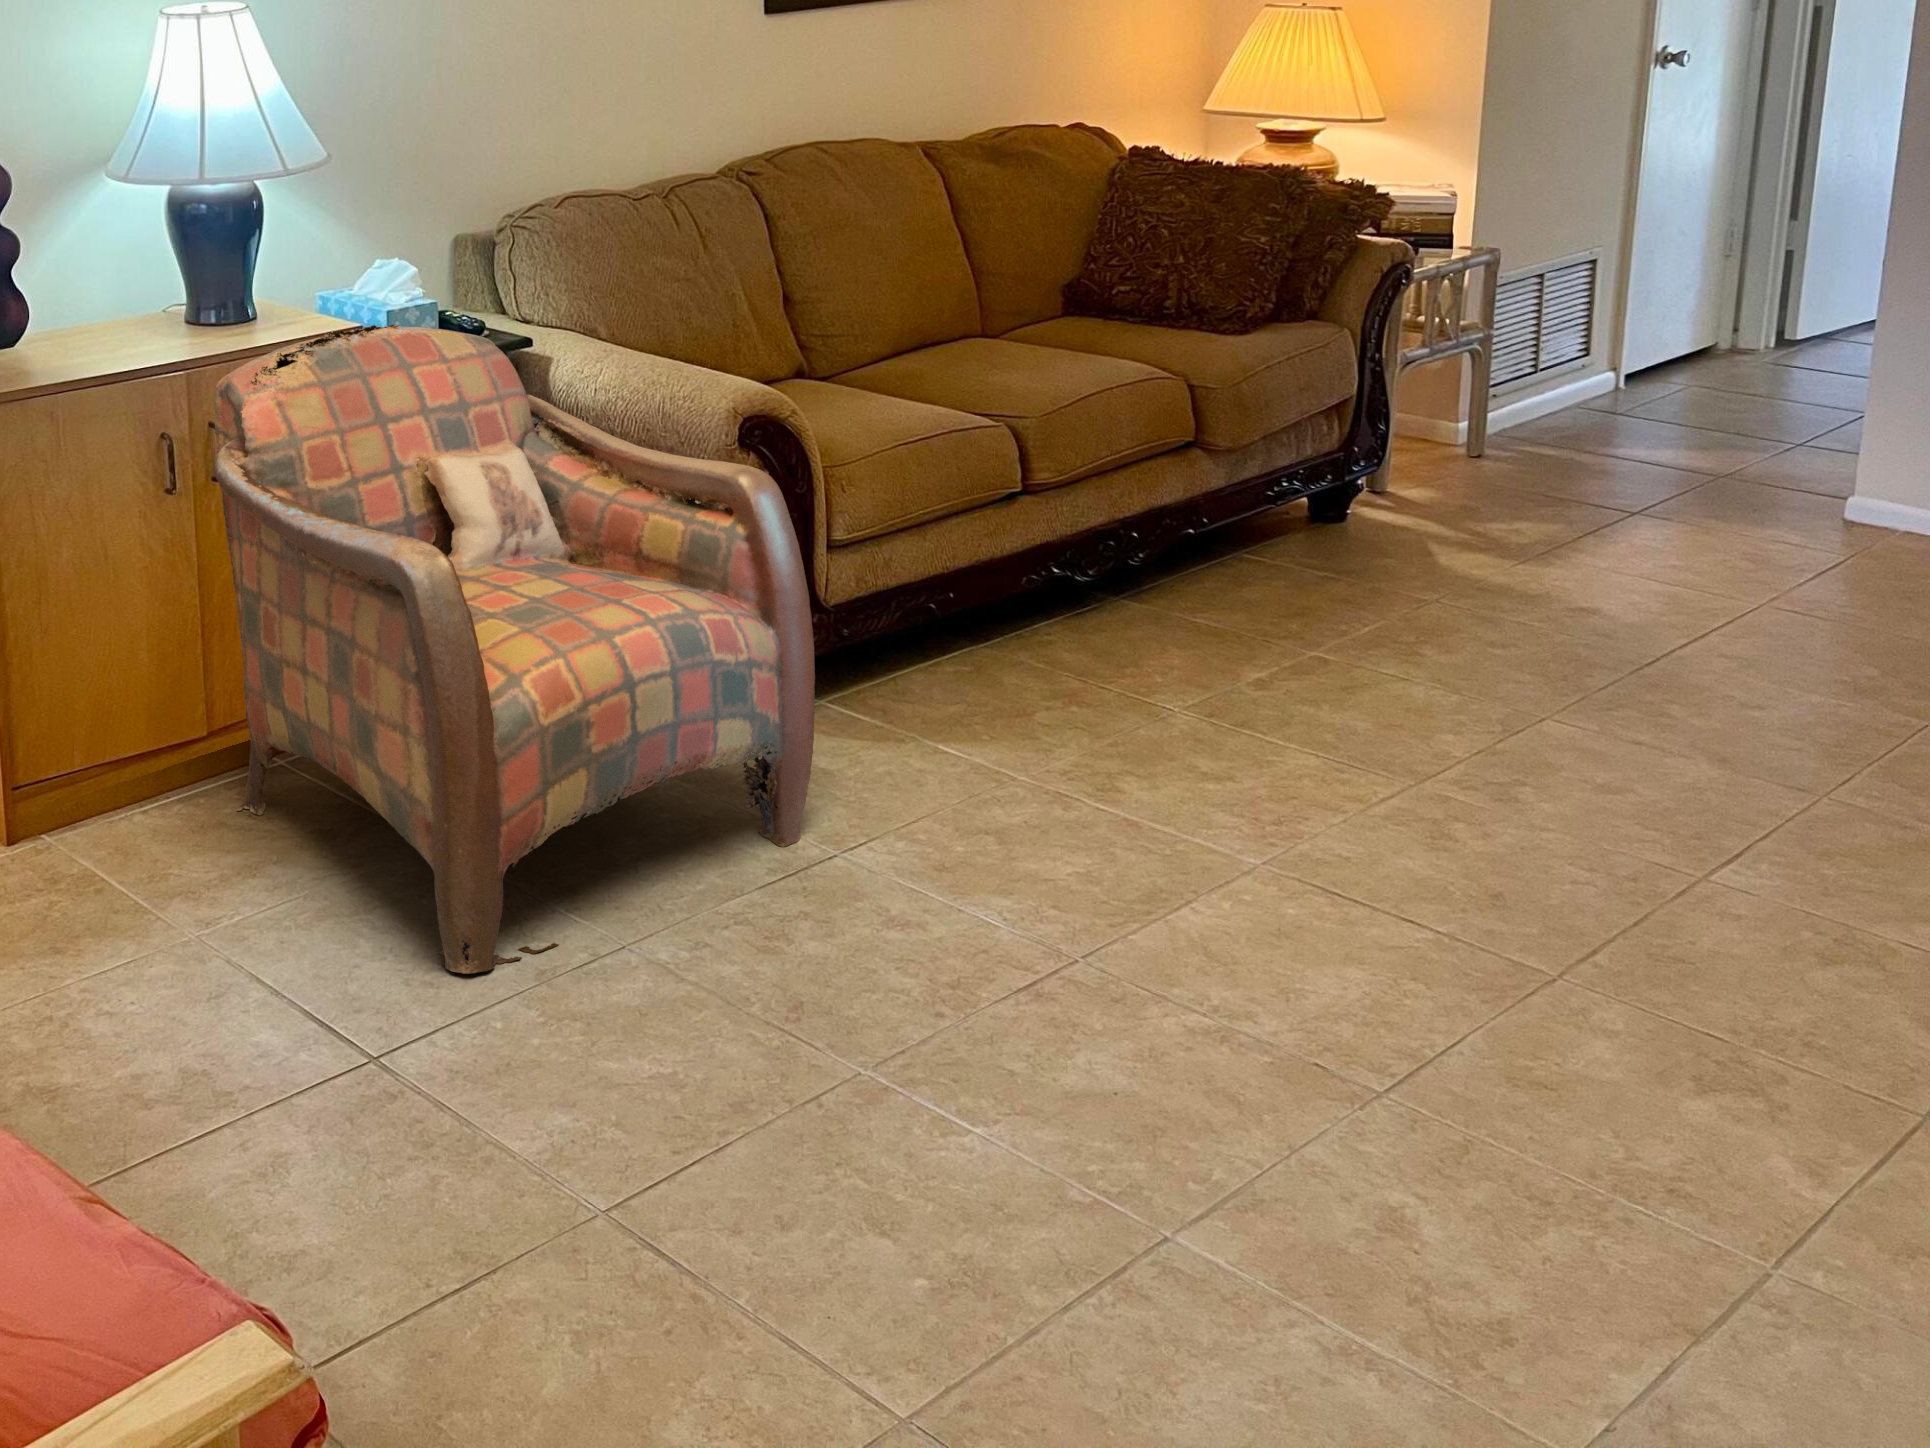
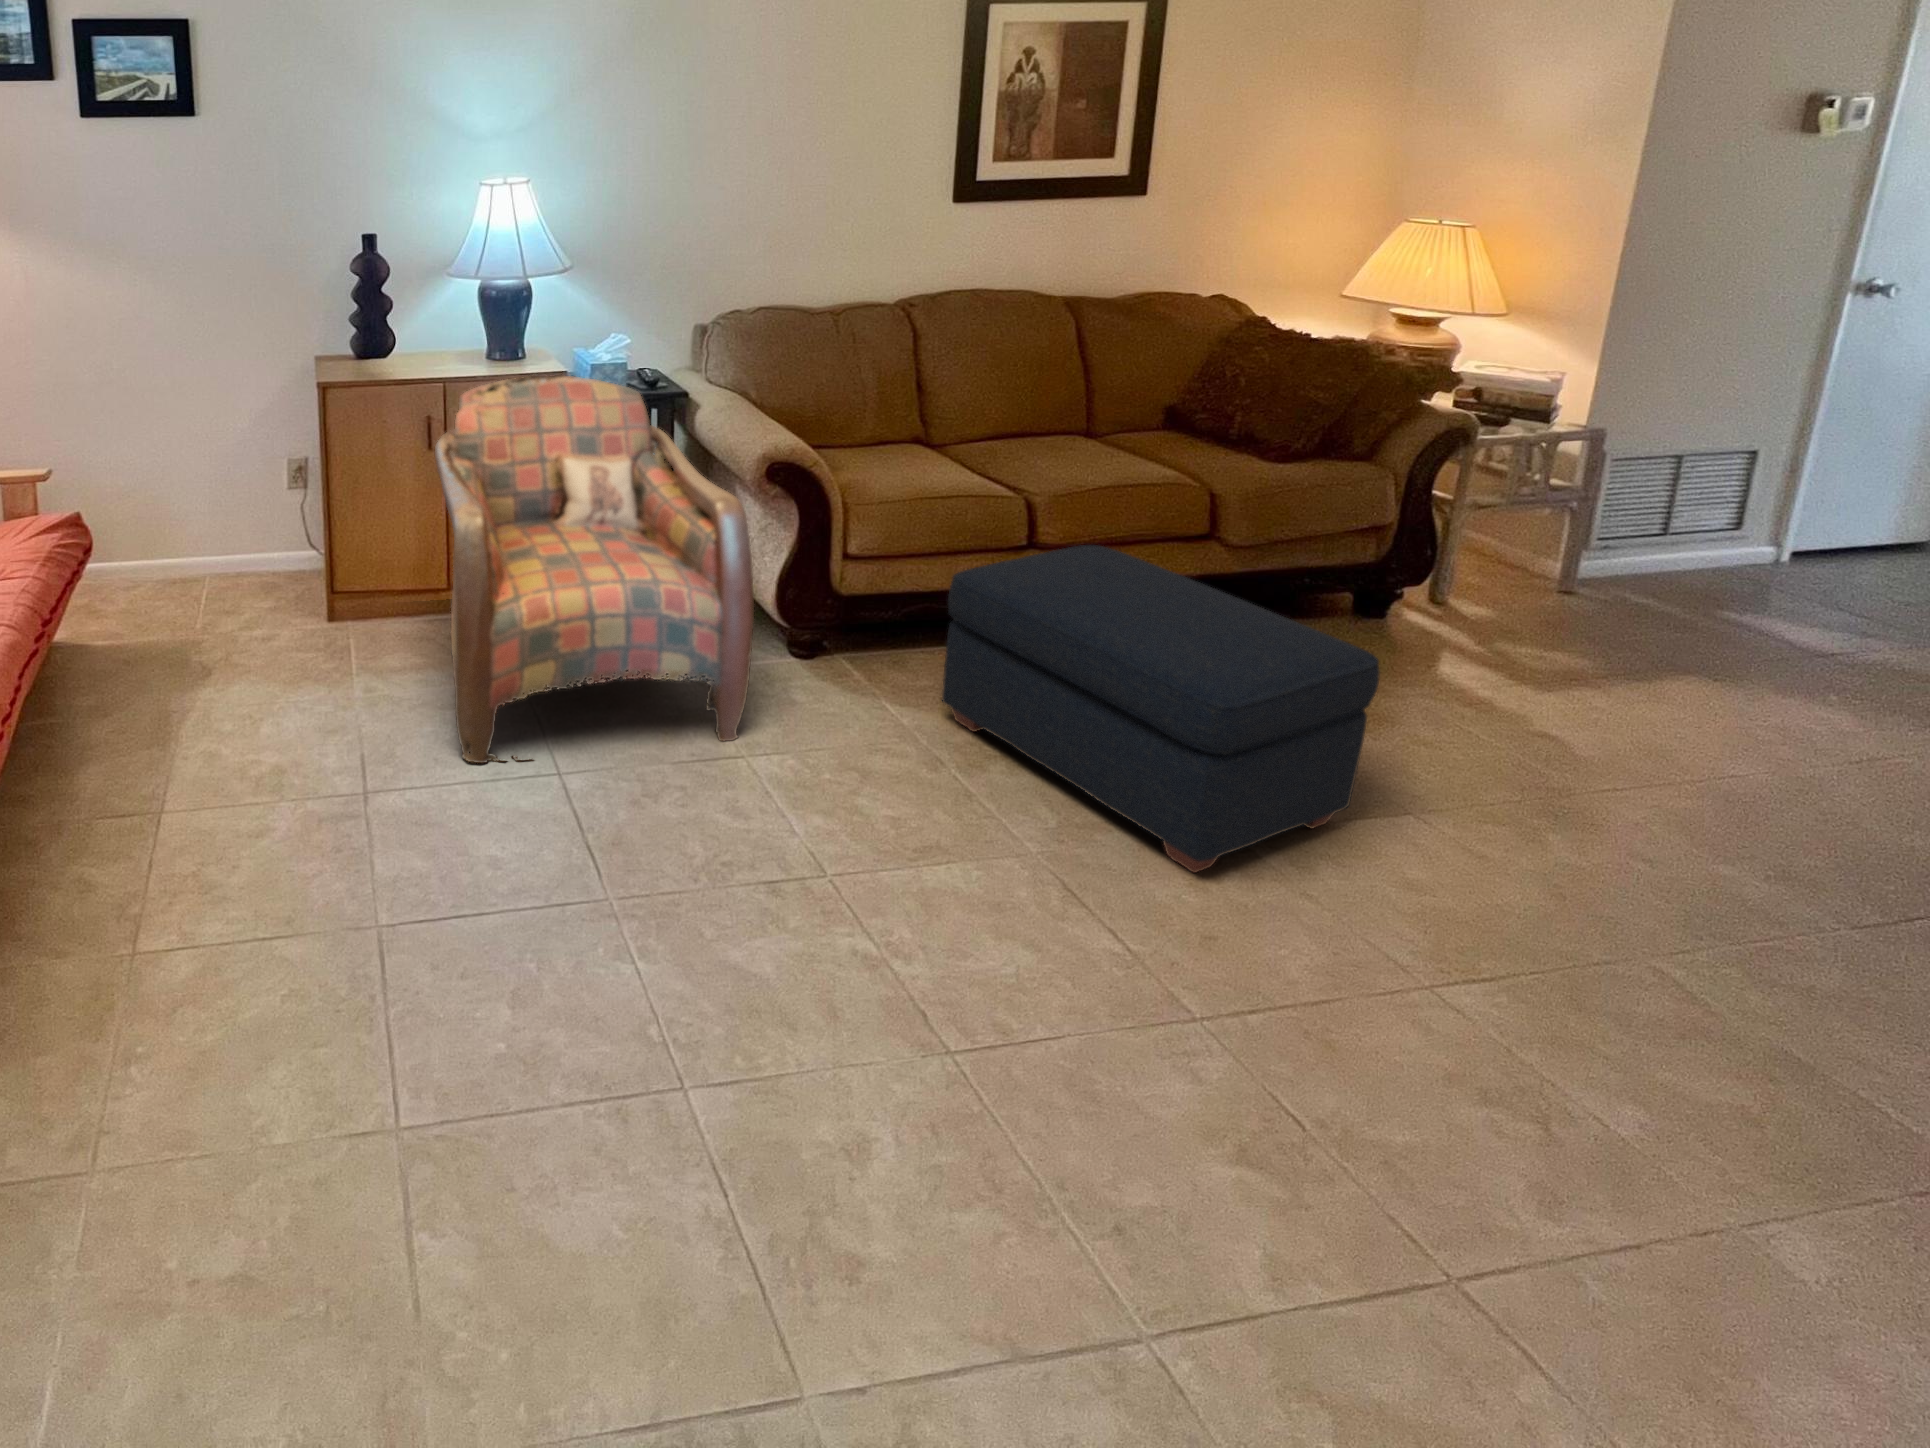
ottoman: none [1018,464,1535,837] -> present [942,545,1380,873]

